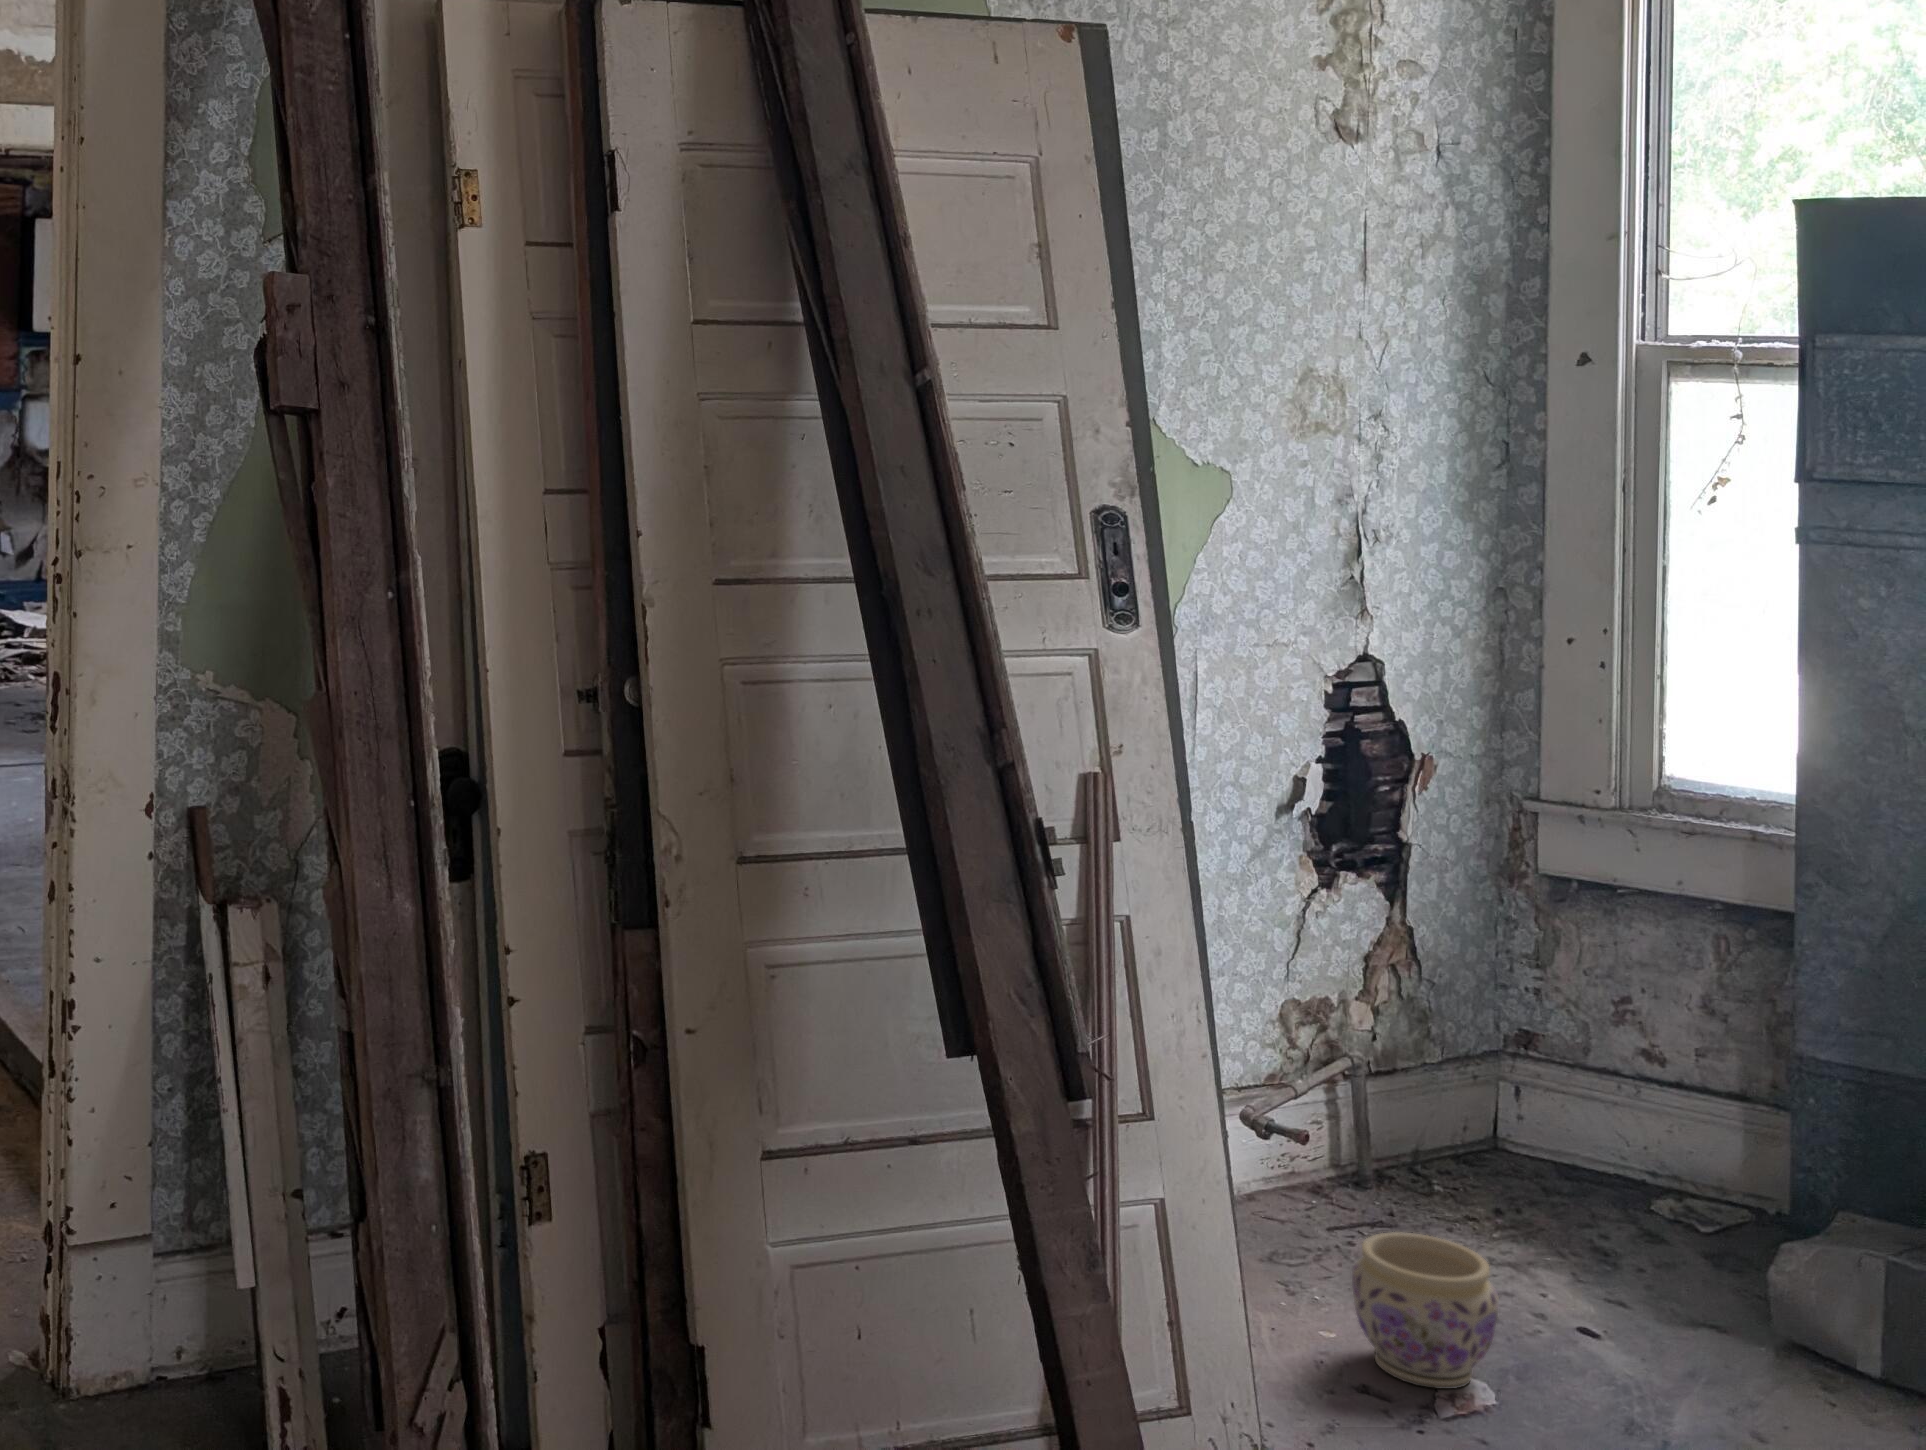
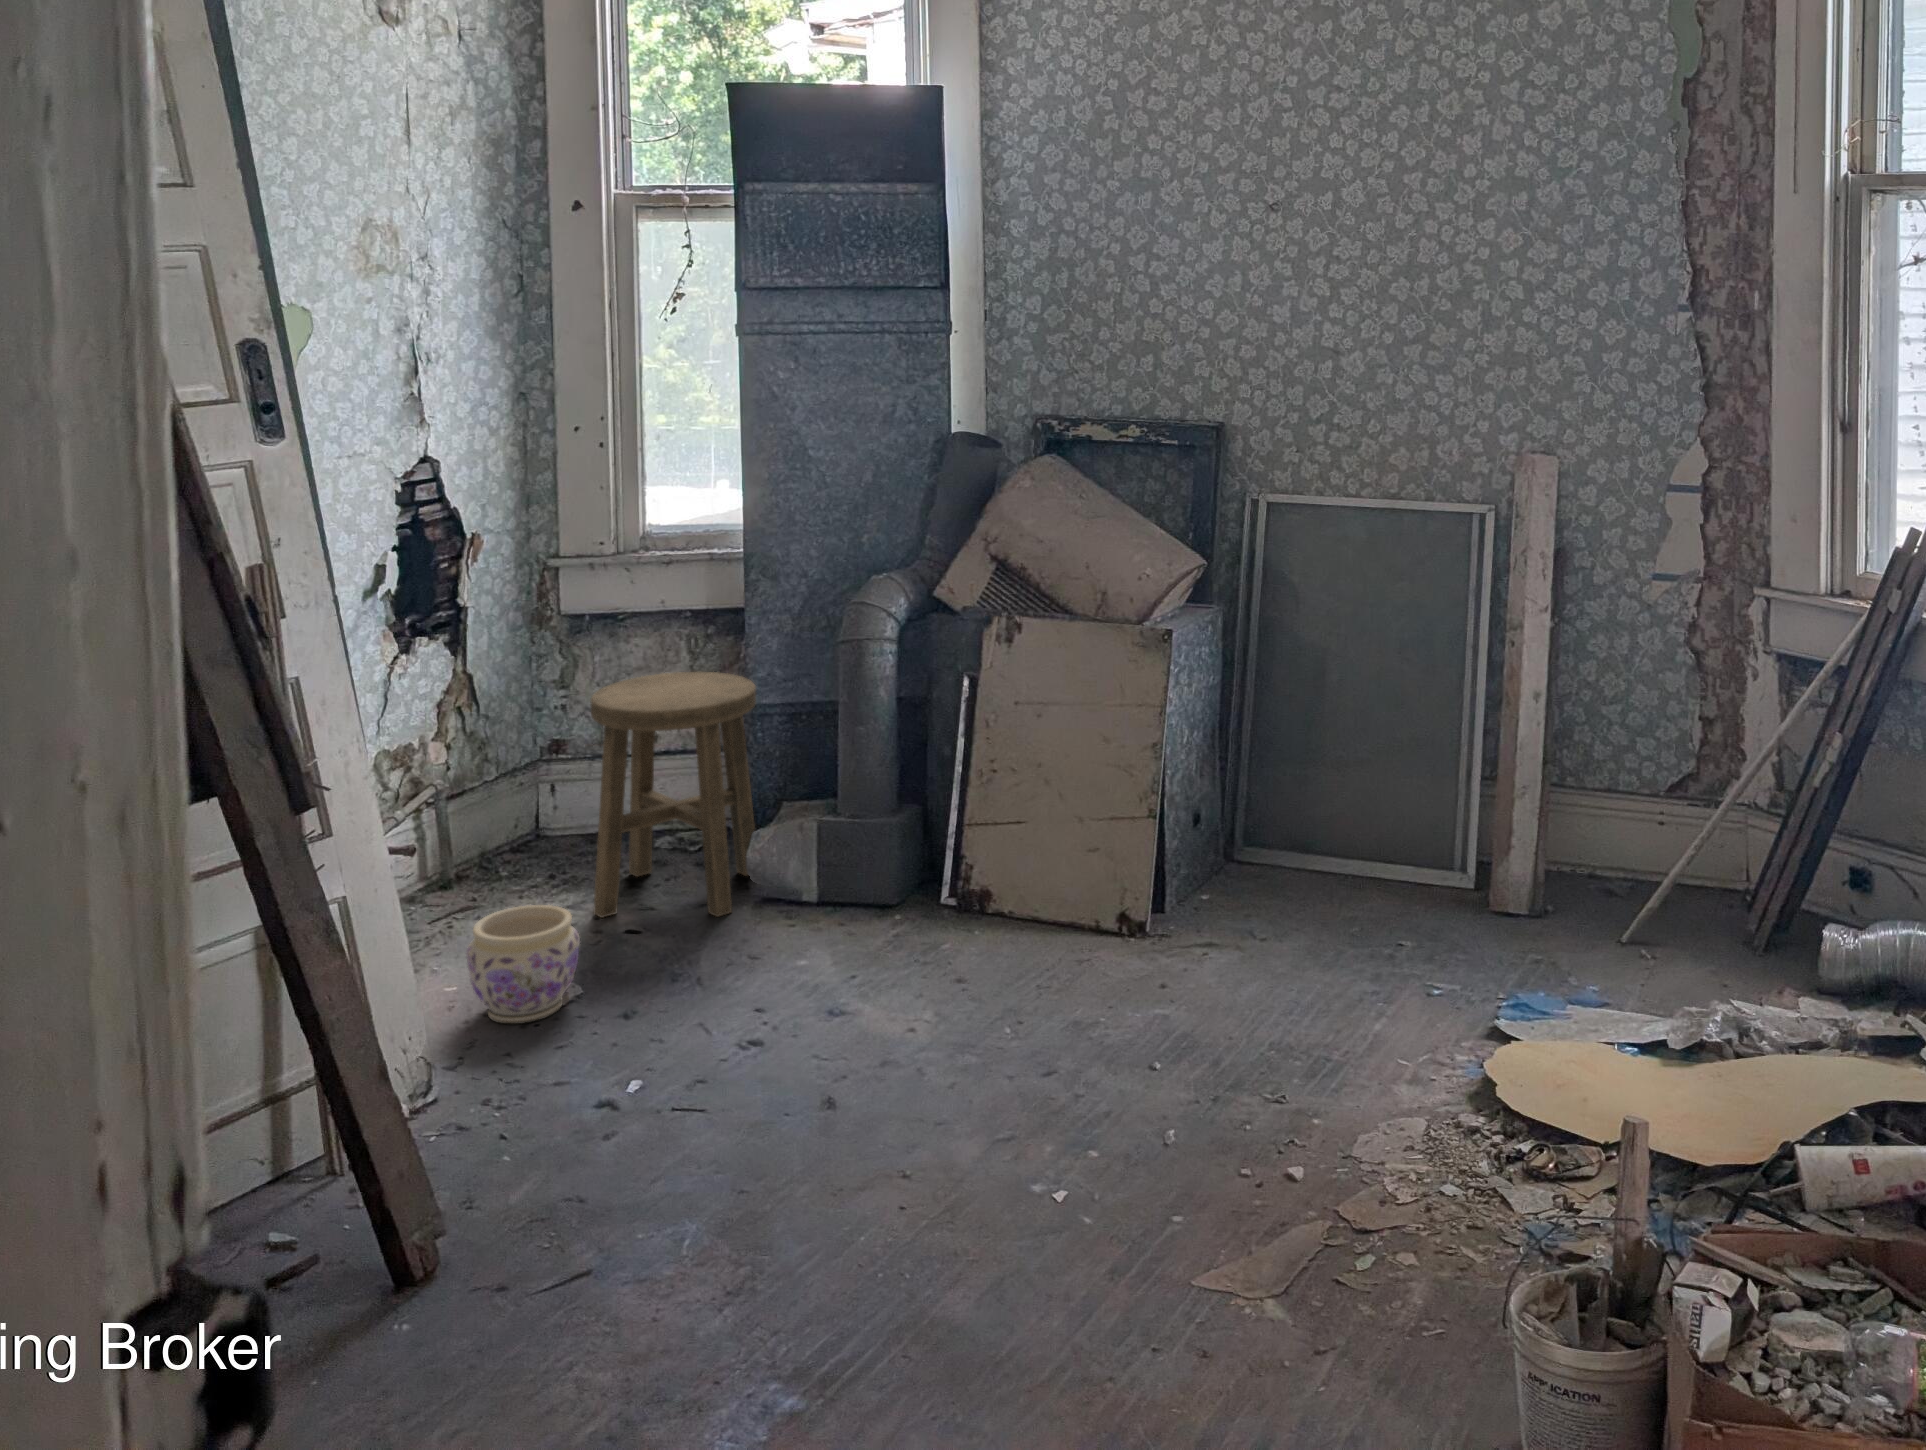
stool: none [1540,983,1799,1345] -> present [590,672,756,918]

